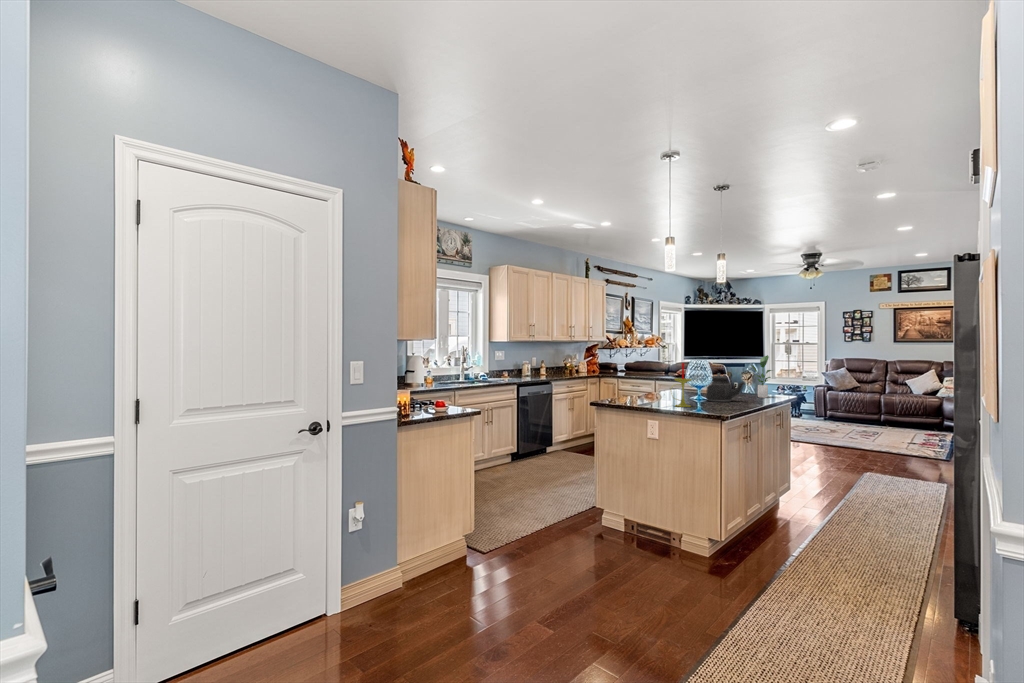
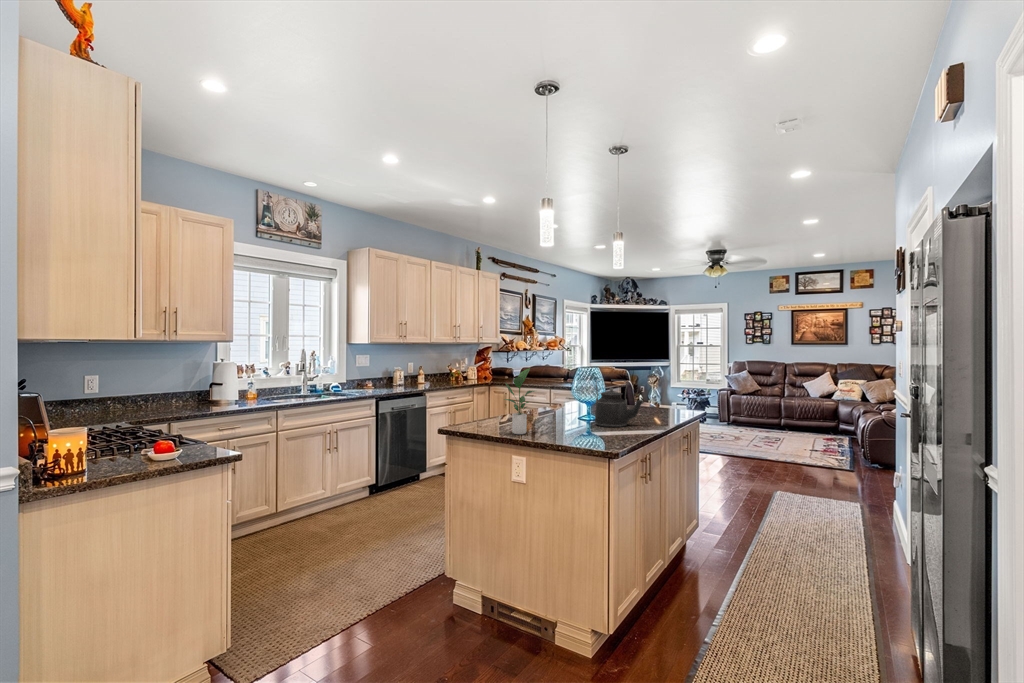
potted plant: present [751,355,772,398] -> present [505,368,535,434]
candle: present [675,363,692,407] -> none [542,374,572,439]

